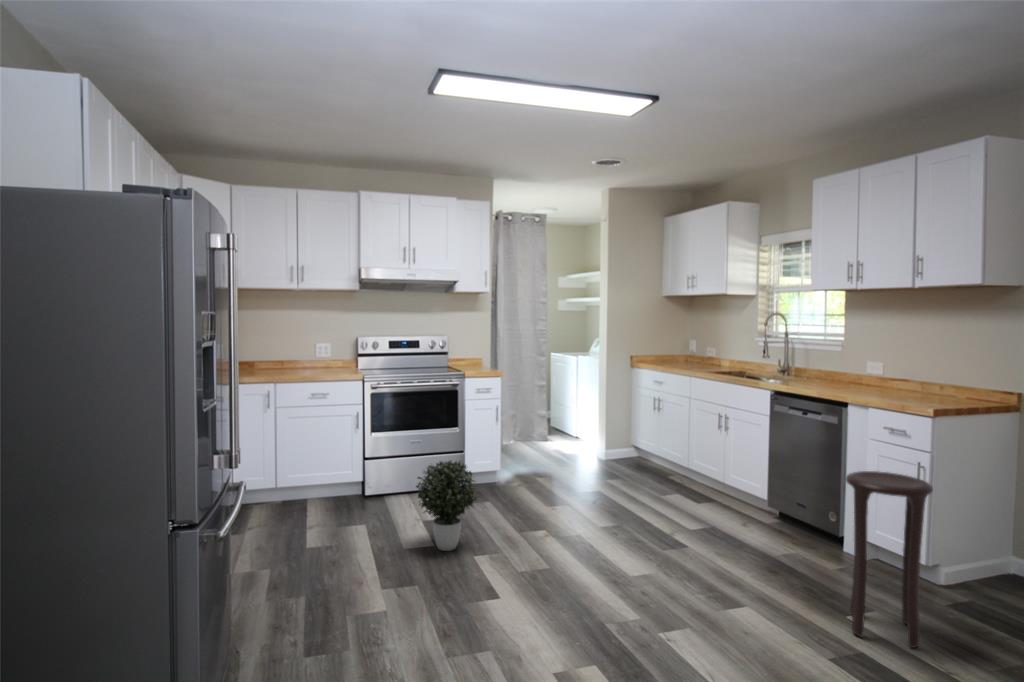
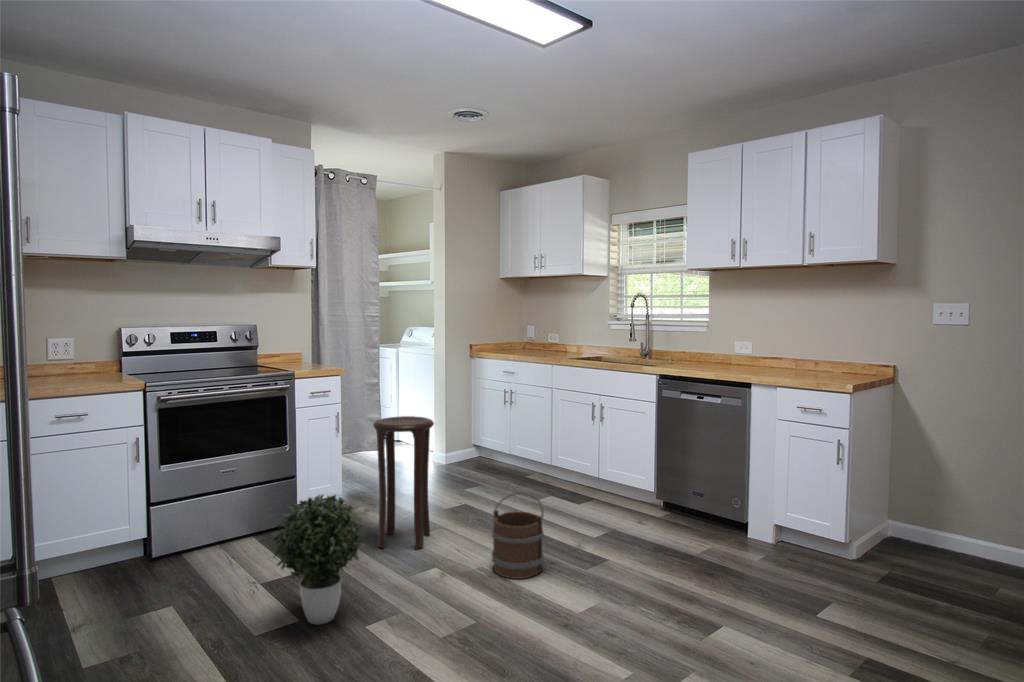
stool: present [846,471,933,648] -> present [373,416,434,549]
bucket: none [584,479,628,548] -> present [492,492,544,579]

